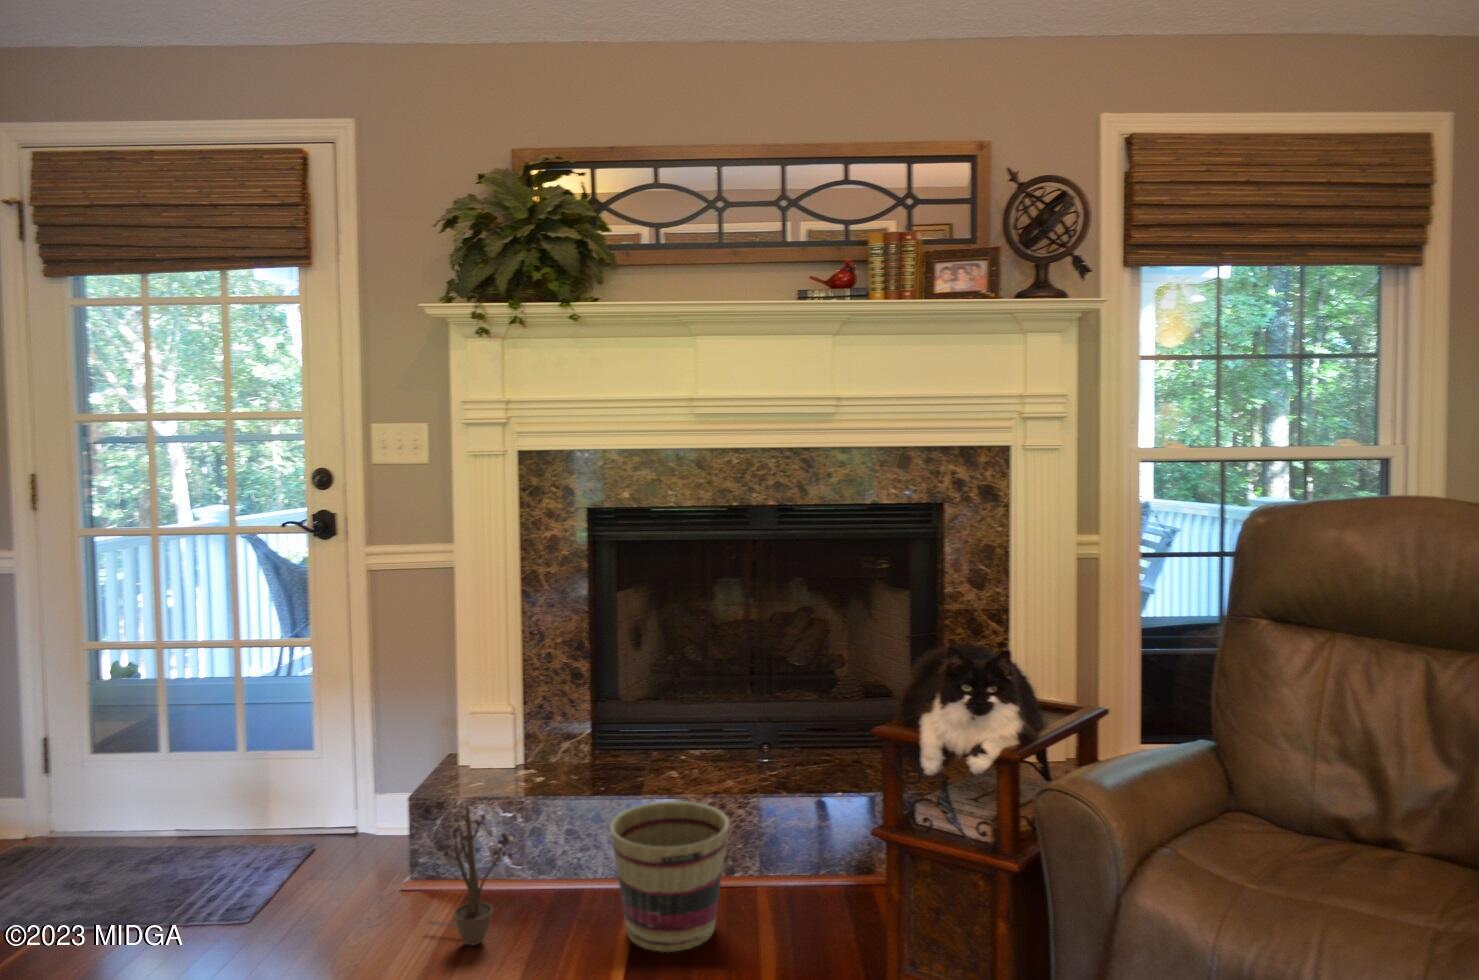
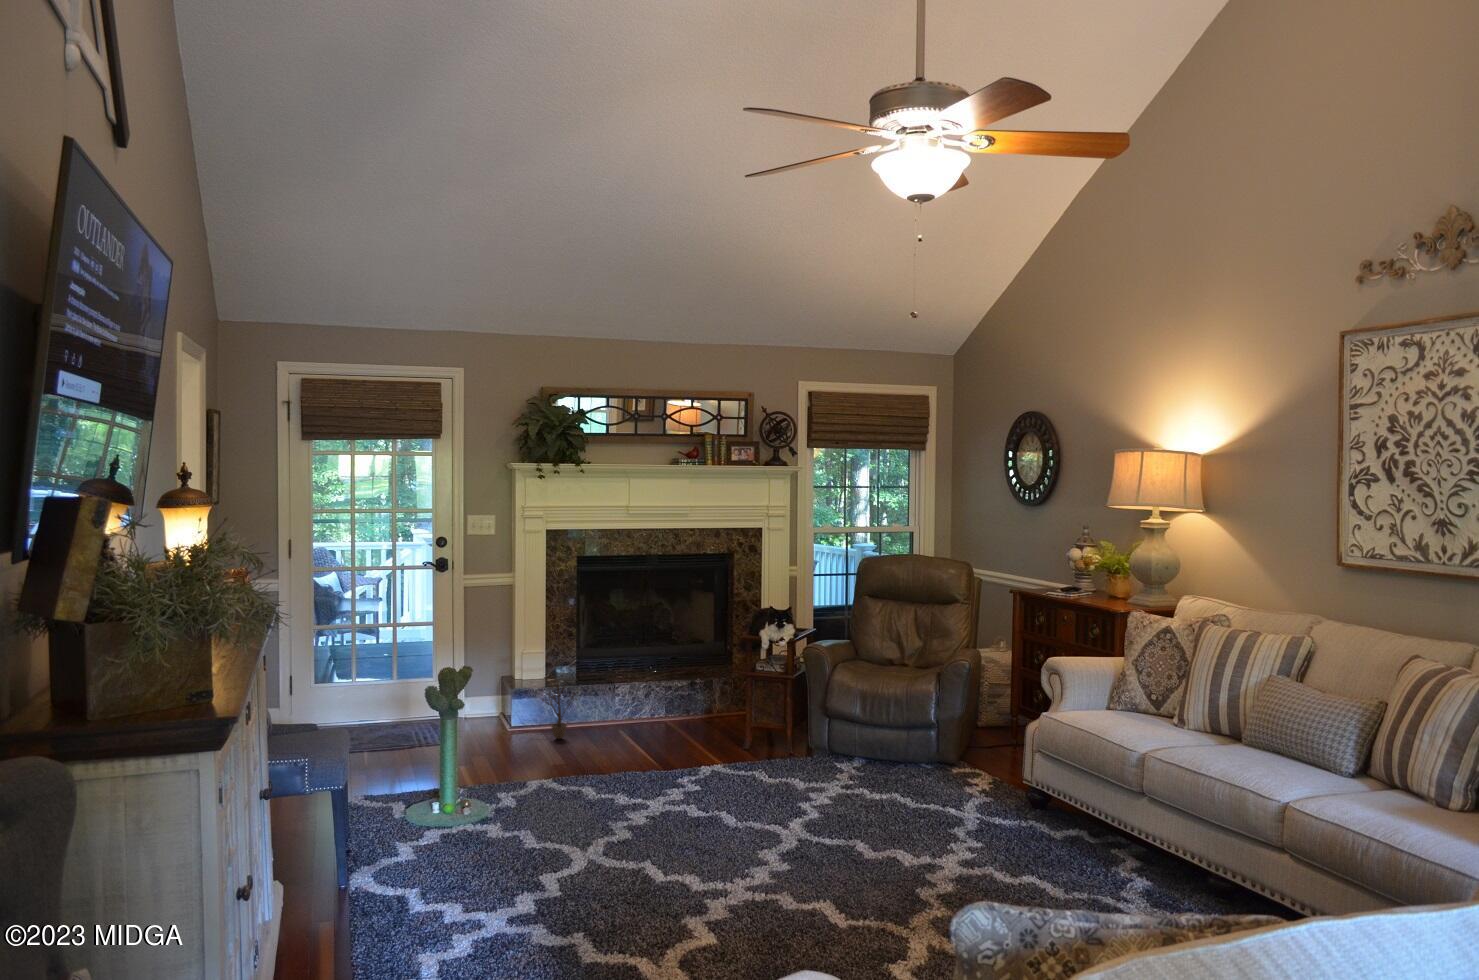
basket: present [610,801,729,952] -> none [613,681,661,735]

